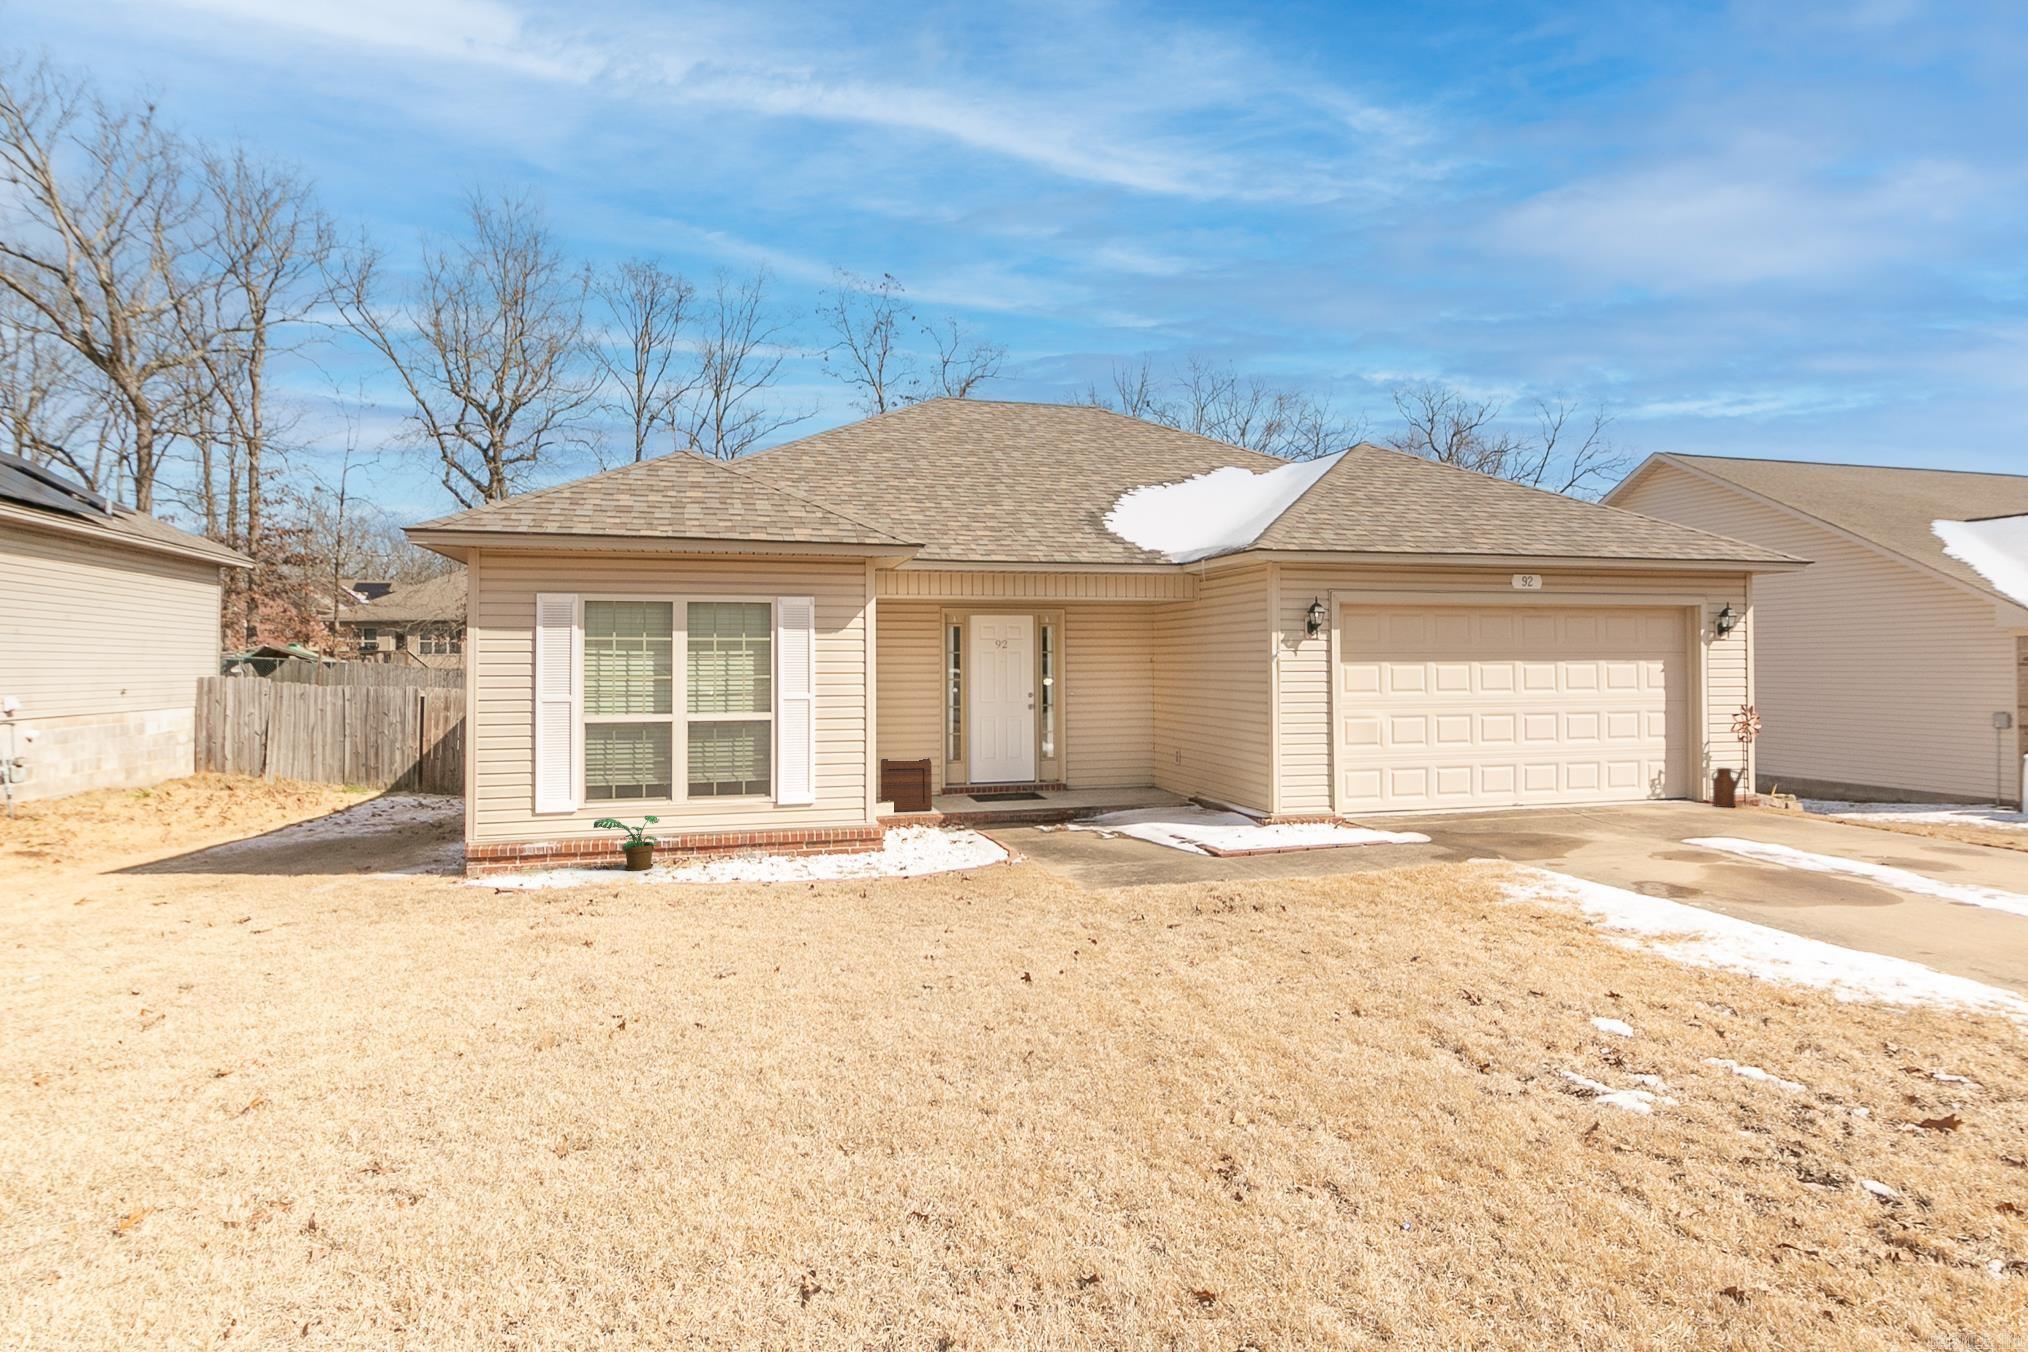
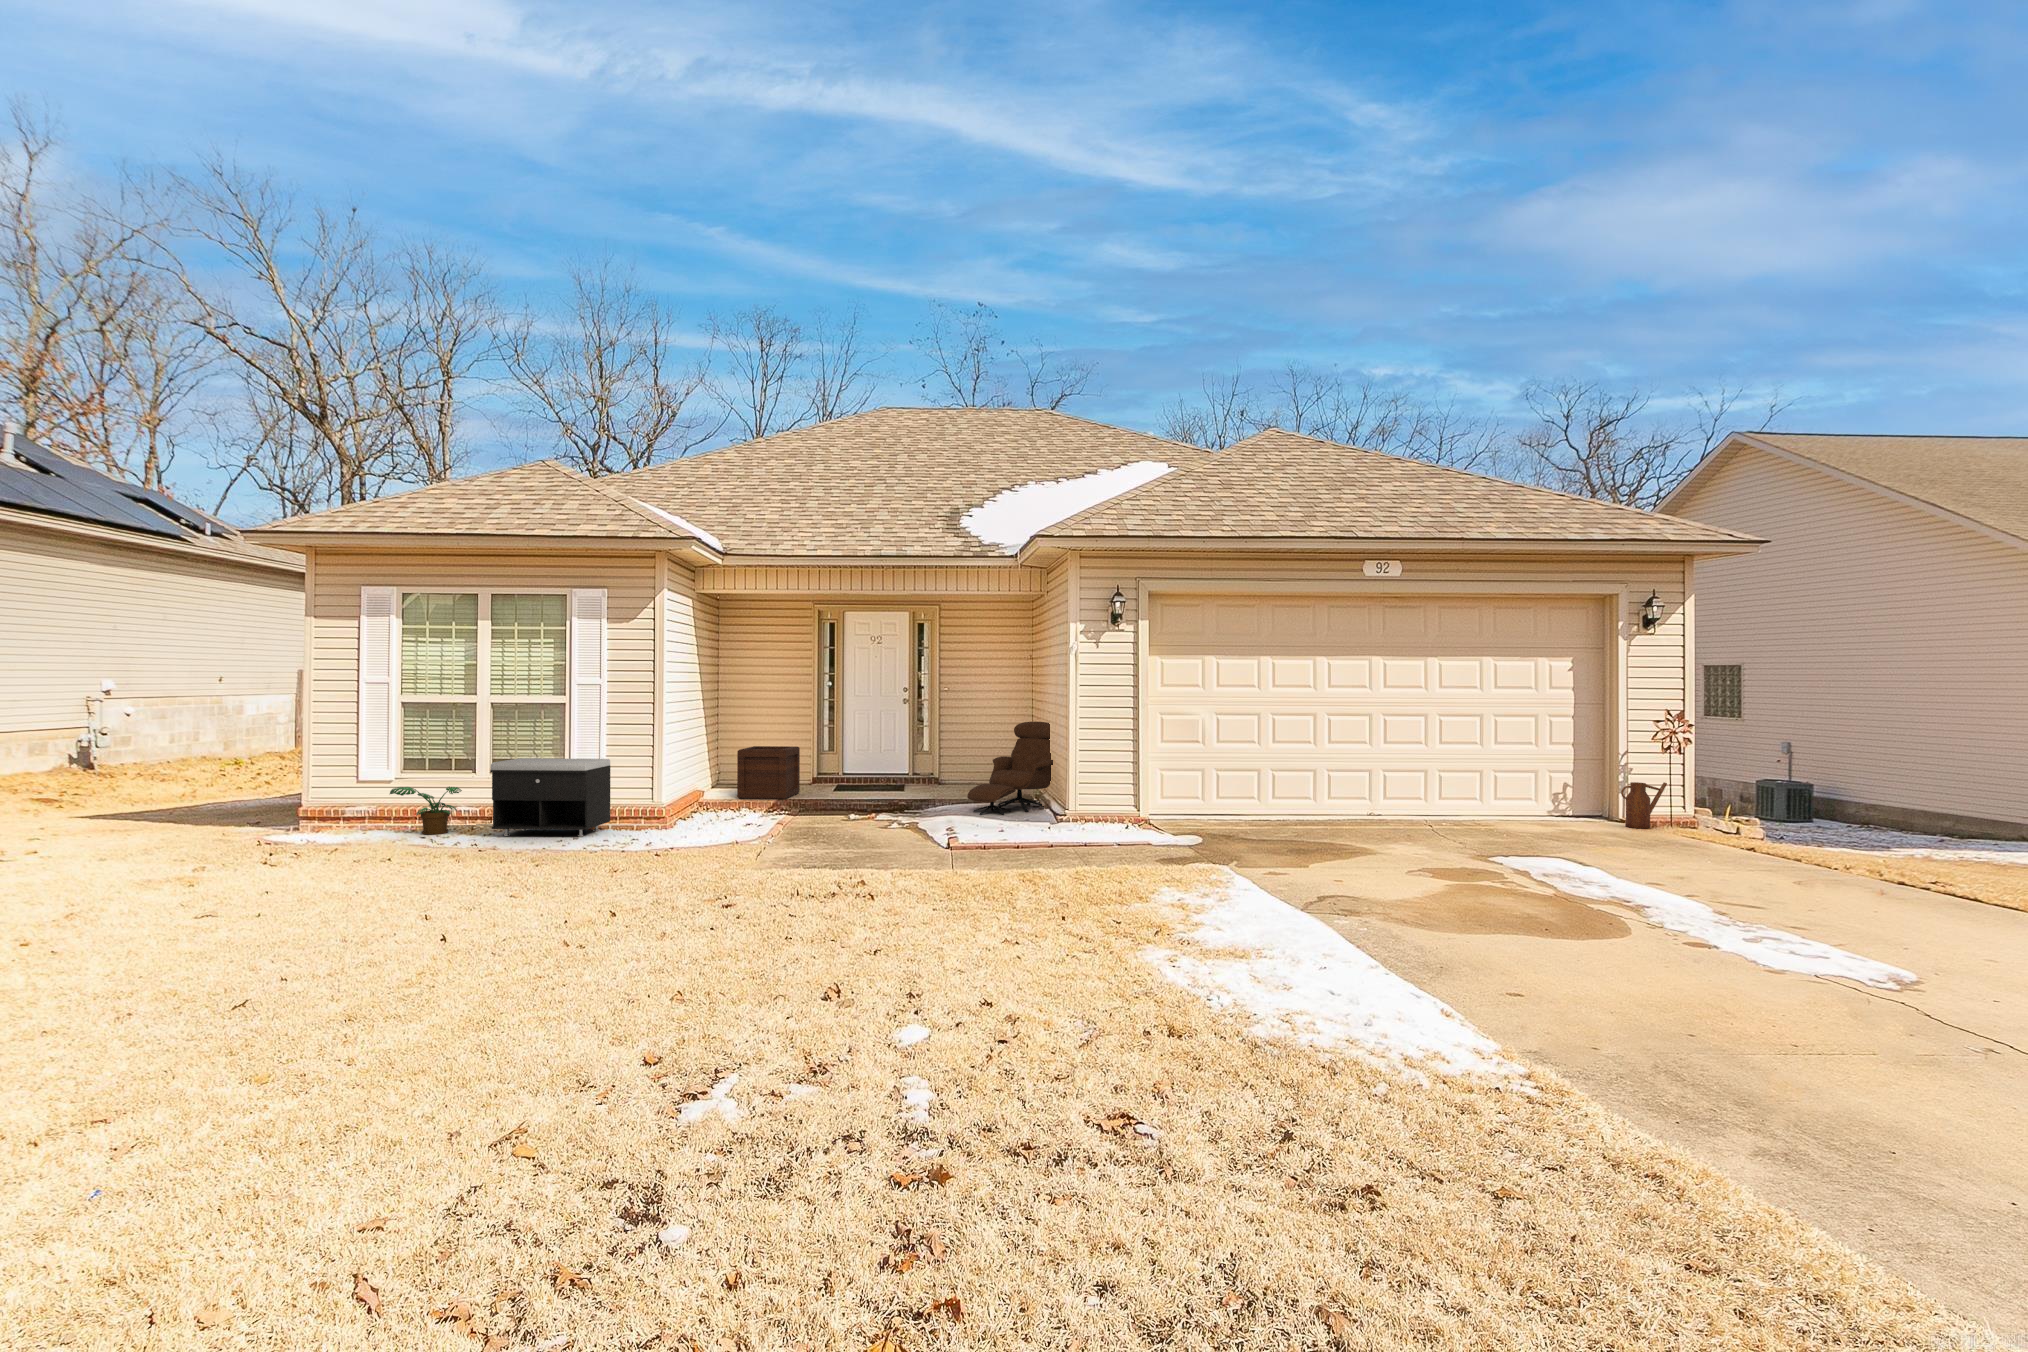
lounge chair: none [1142,726,1215,819] -> present [967,722,1053,815]
storage bench: none [717,779,827,868] -> present [490,758,610,837]

